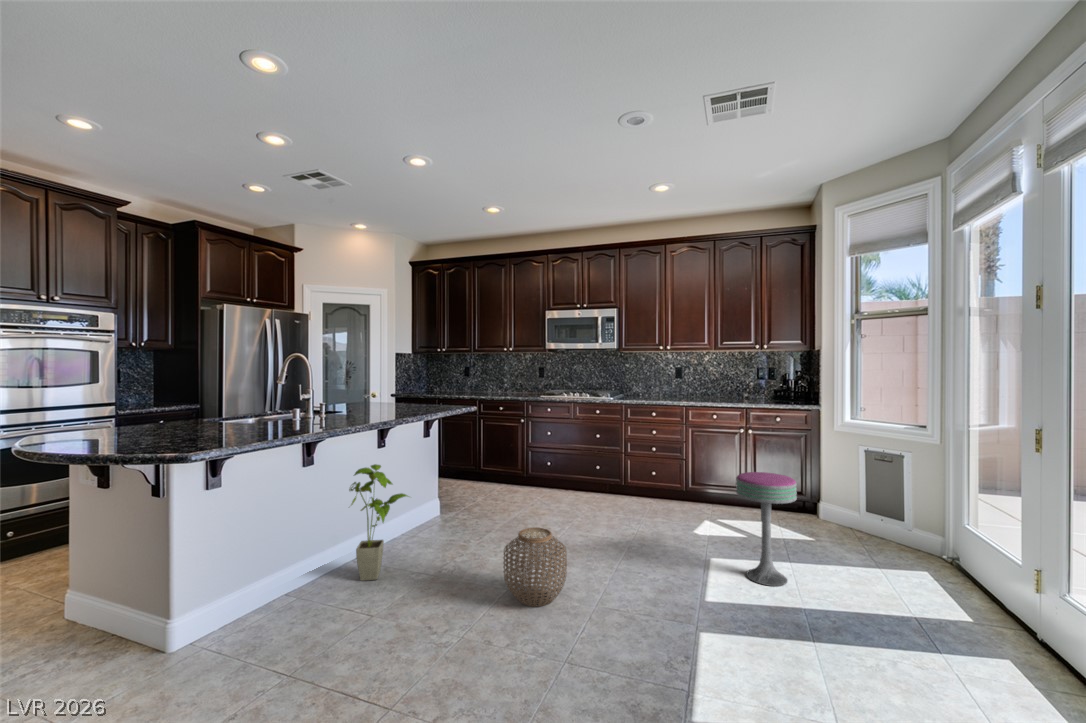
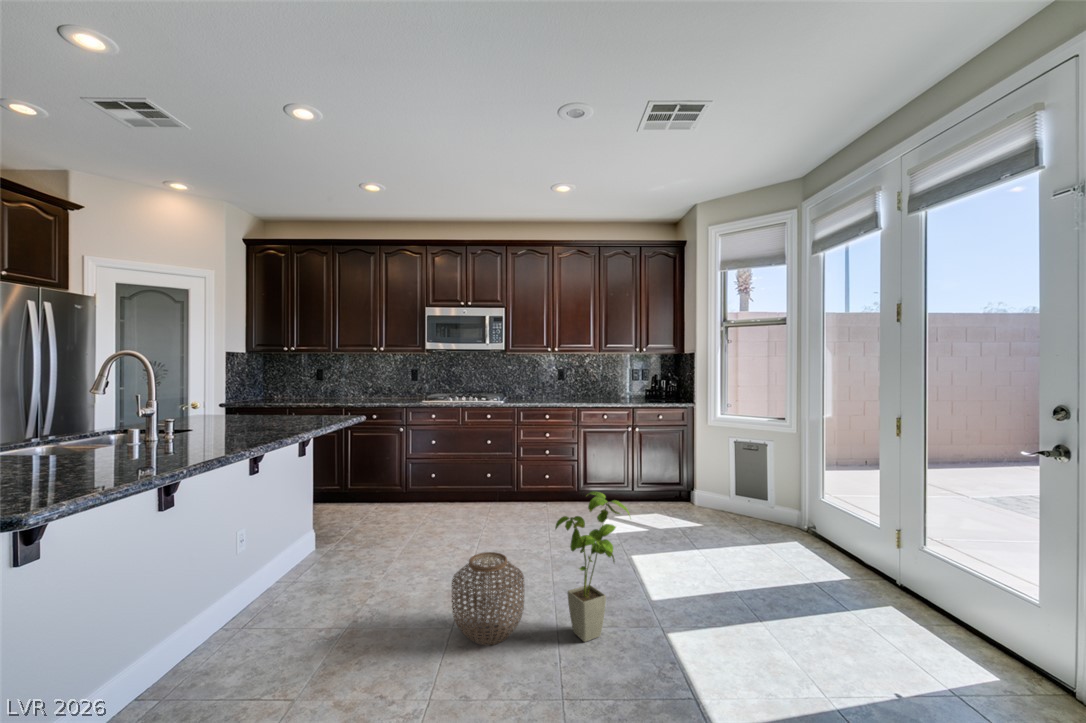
house plant: present [349,464,408,581] -> present [555,492,630,642]
bar stool: present [736,472,797,586] -> none [662,468,716,575]

